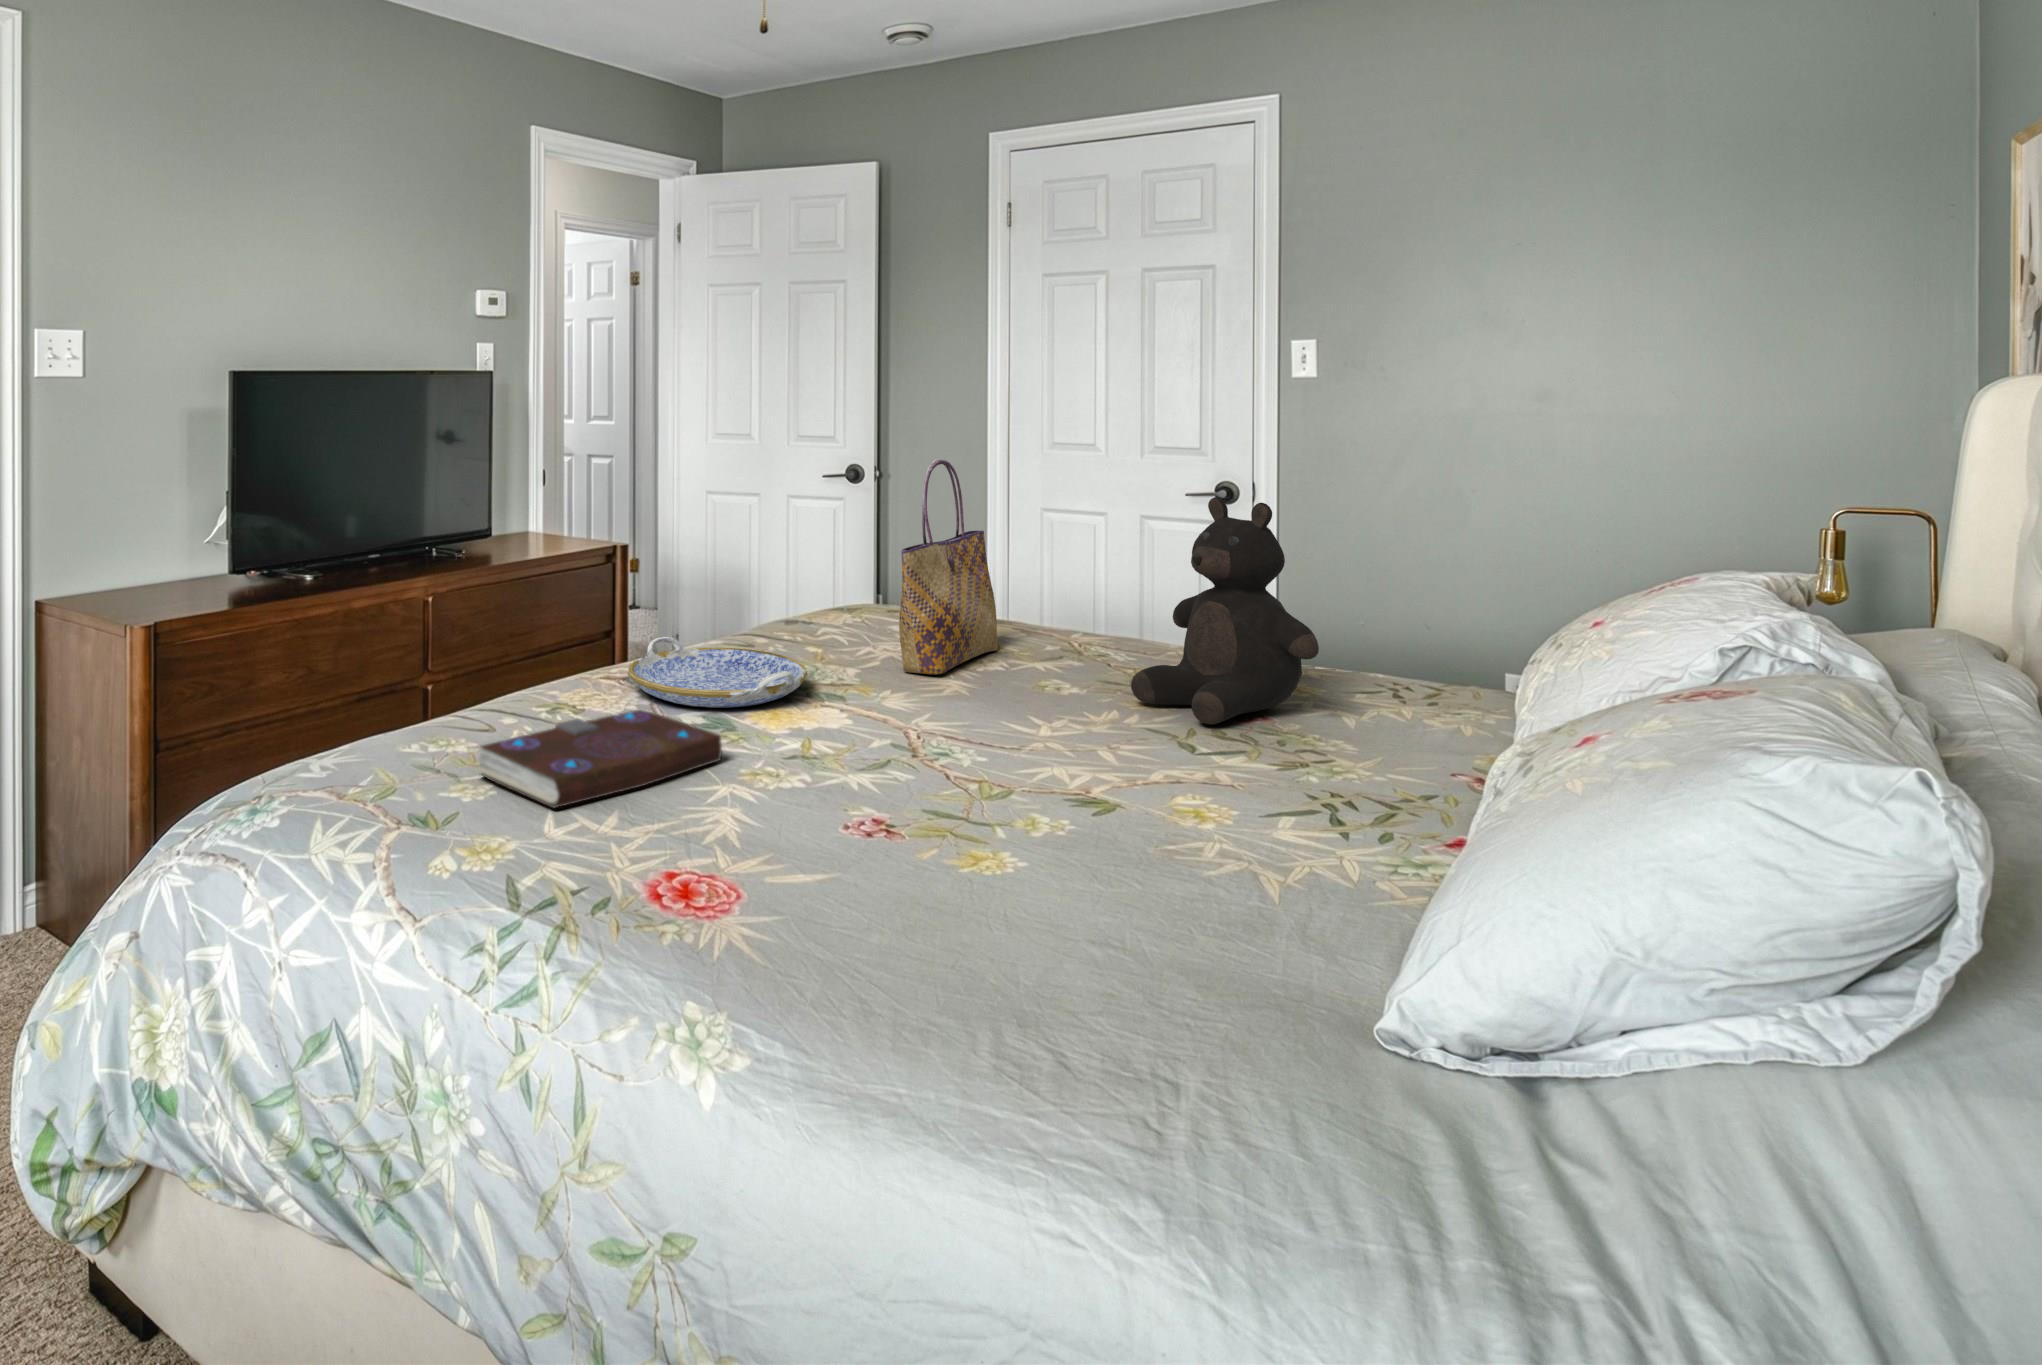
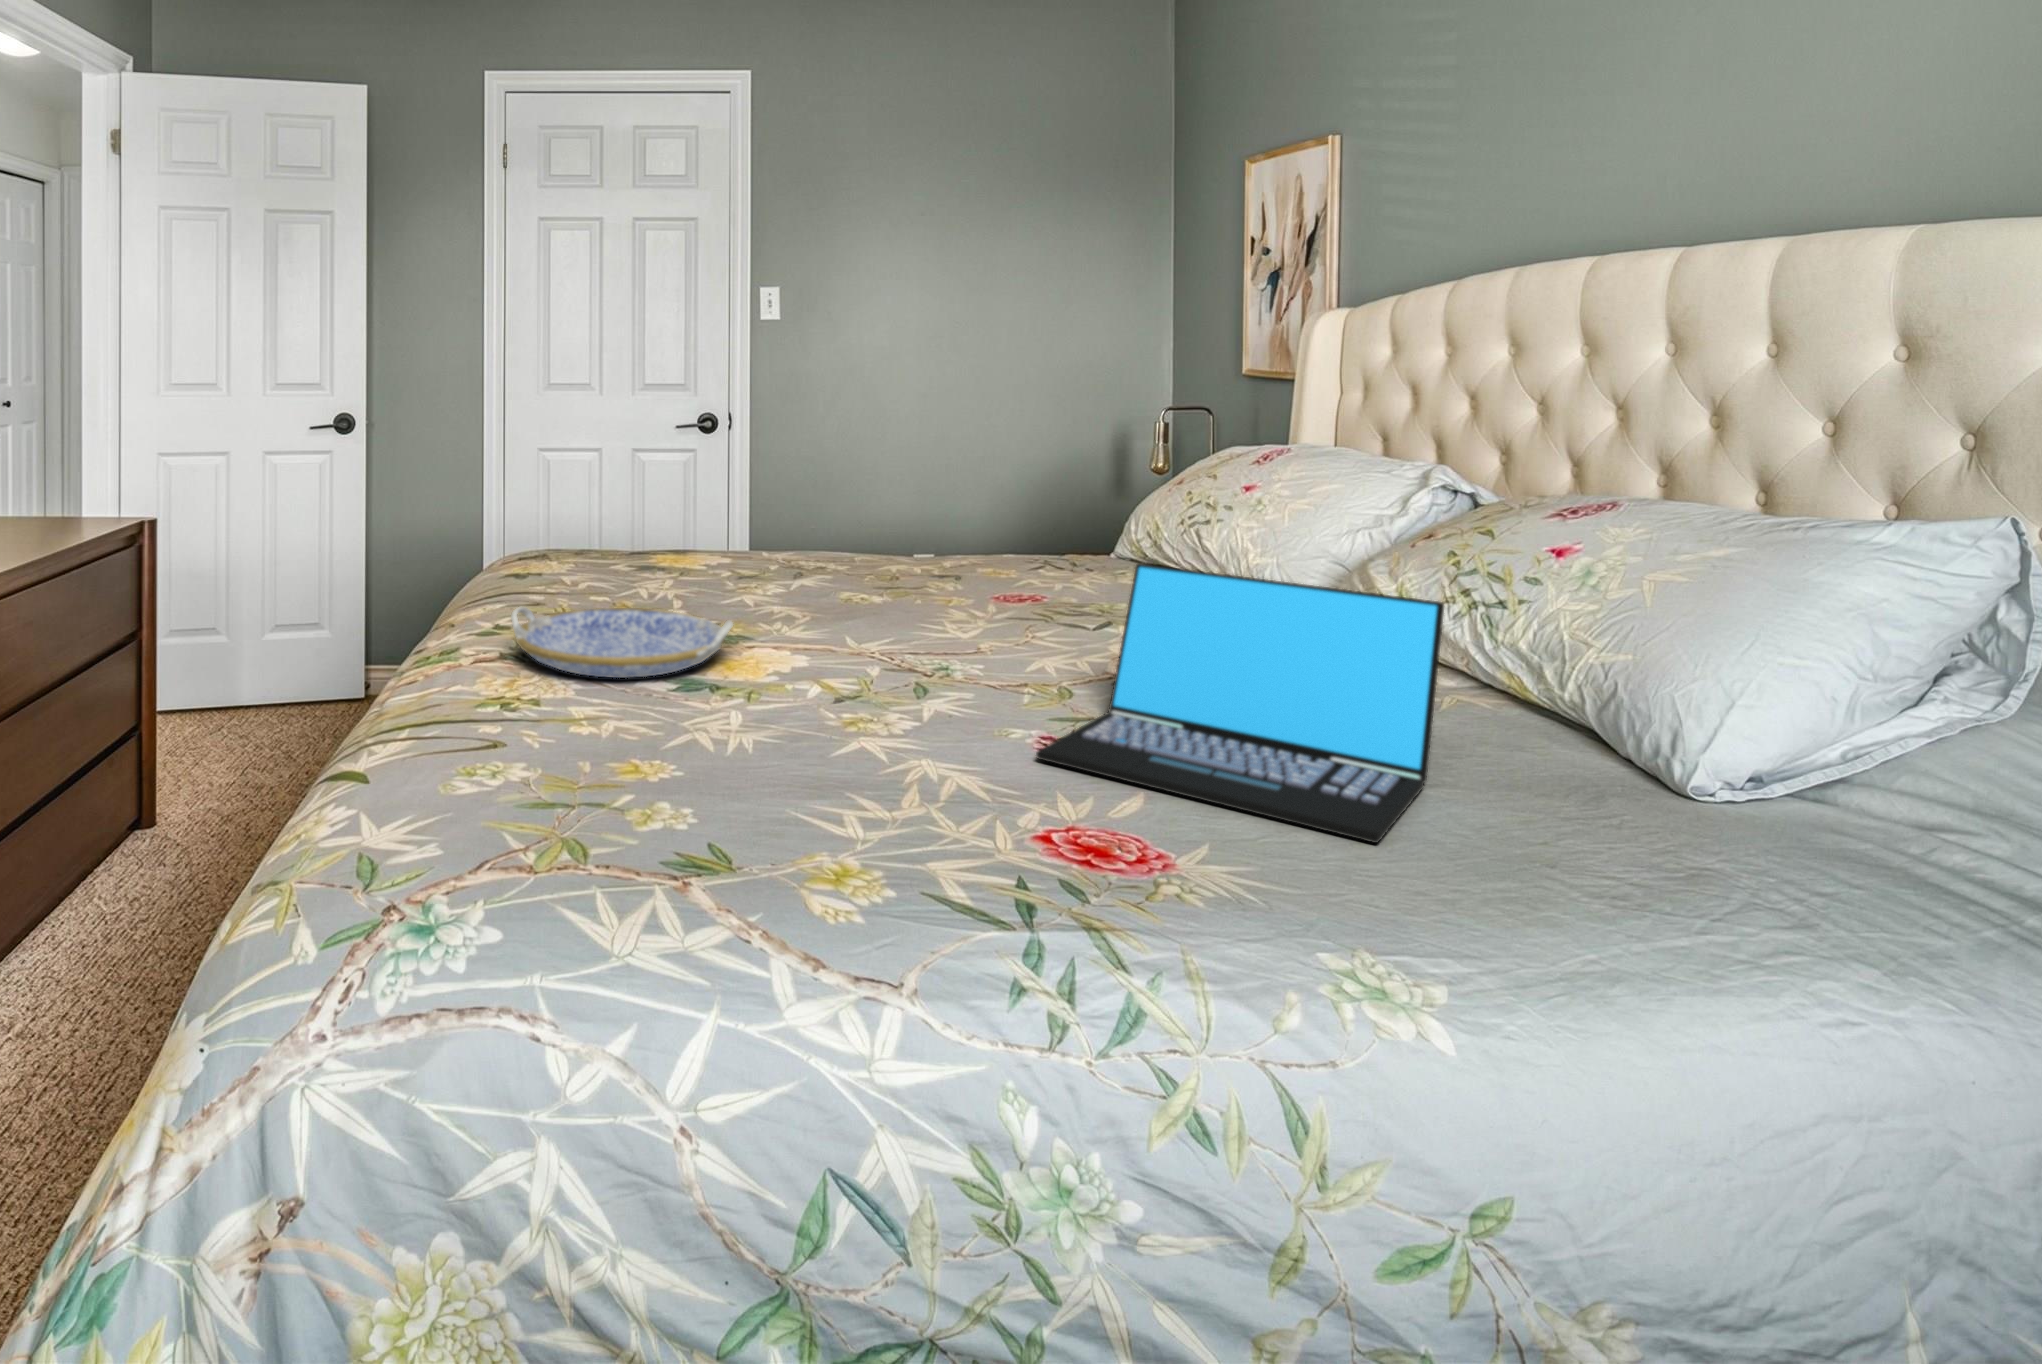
tote bag: present [899,459,998,675] -> none [719,386,779,609]
teddy bear: present [1131,497,1319,724] -> none [956,410,1114,611]
laptop: none [813,666,1195,954] -> present [1036,563,1444,843]
book: present [477,710,722,808] -> none [615,686,816,813]

